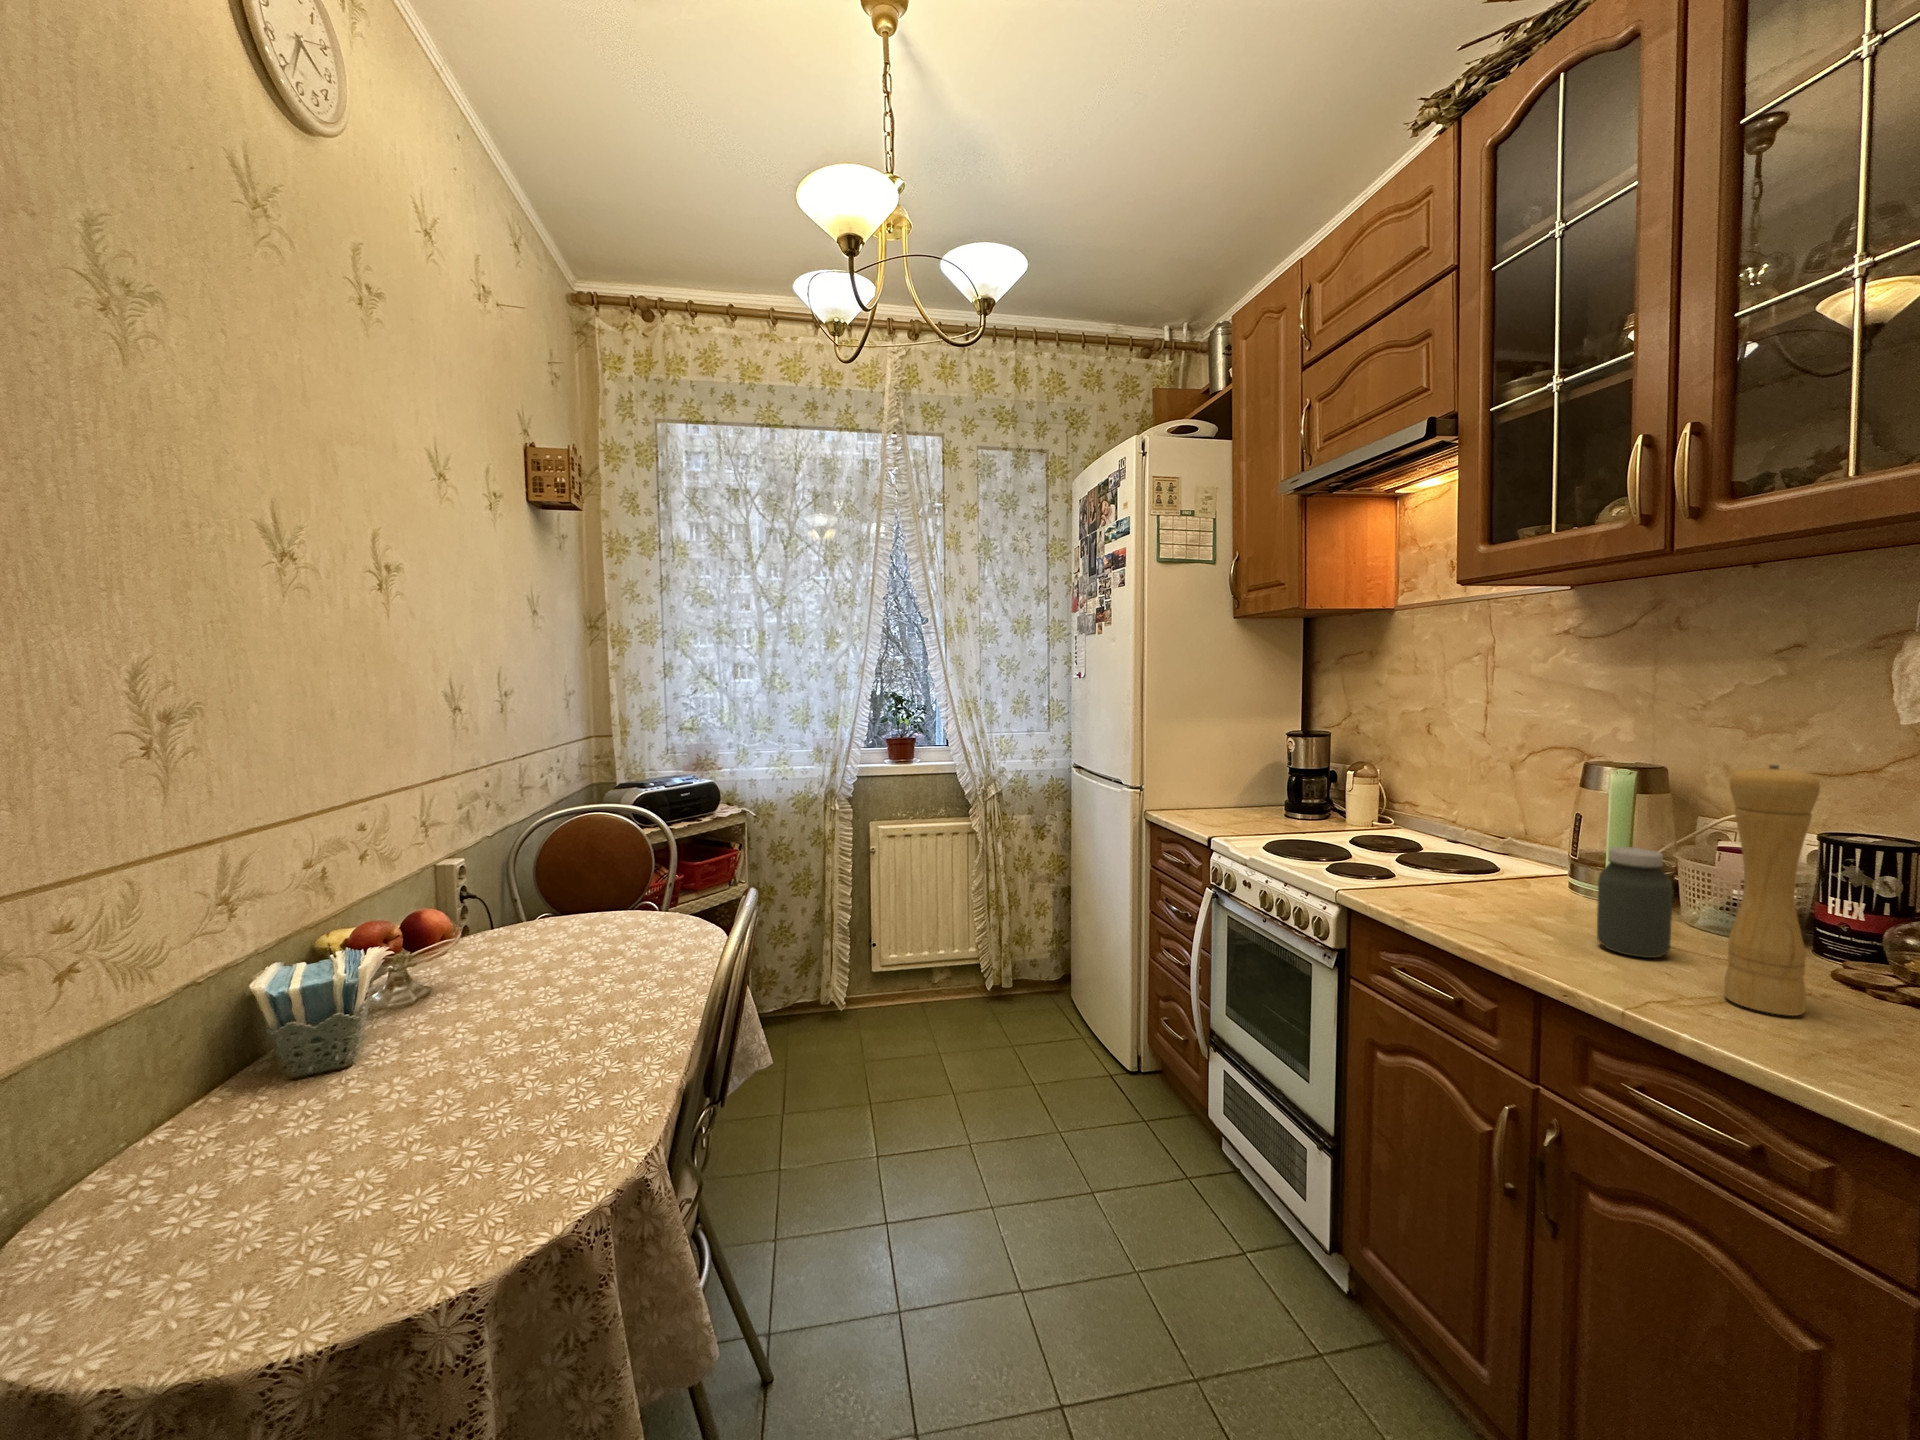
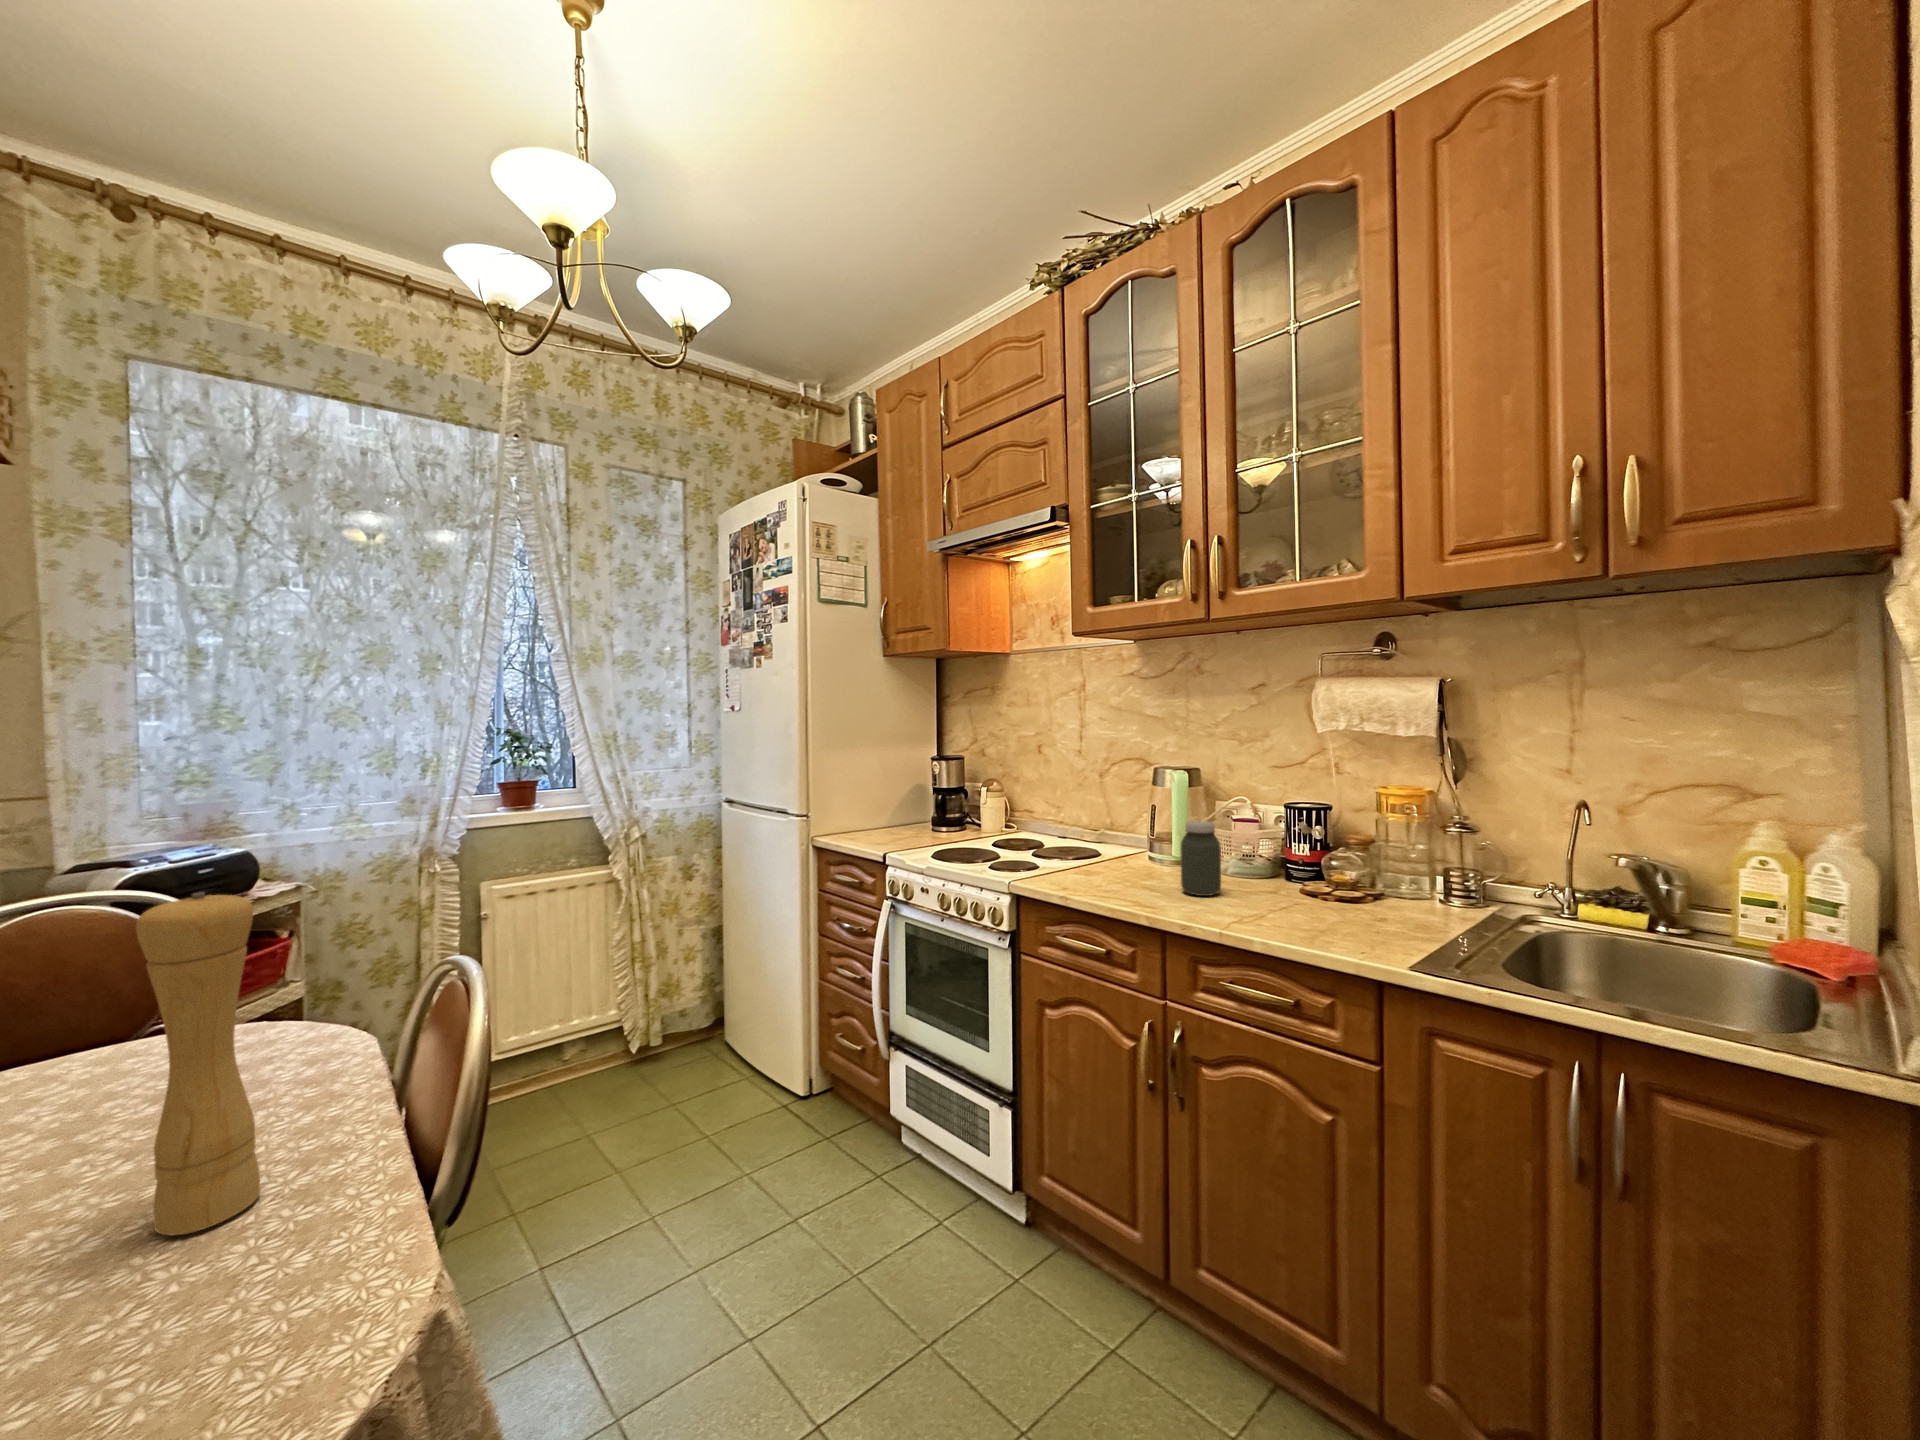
pepper mill: present [1724,764,1820,1015] -> present [136,892,260,1235]

